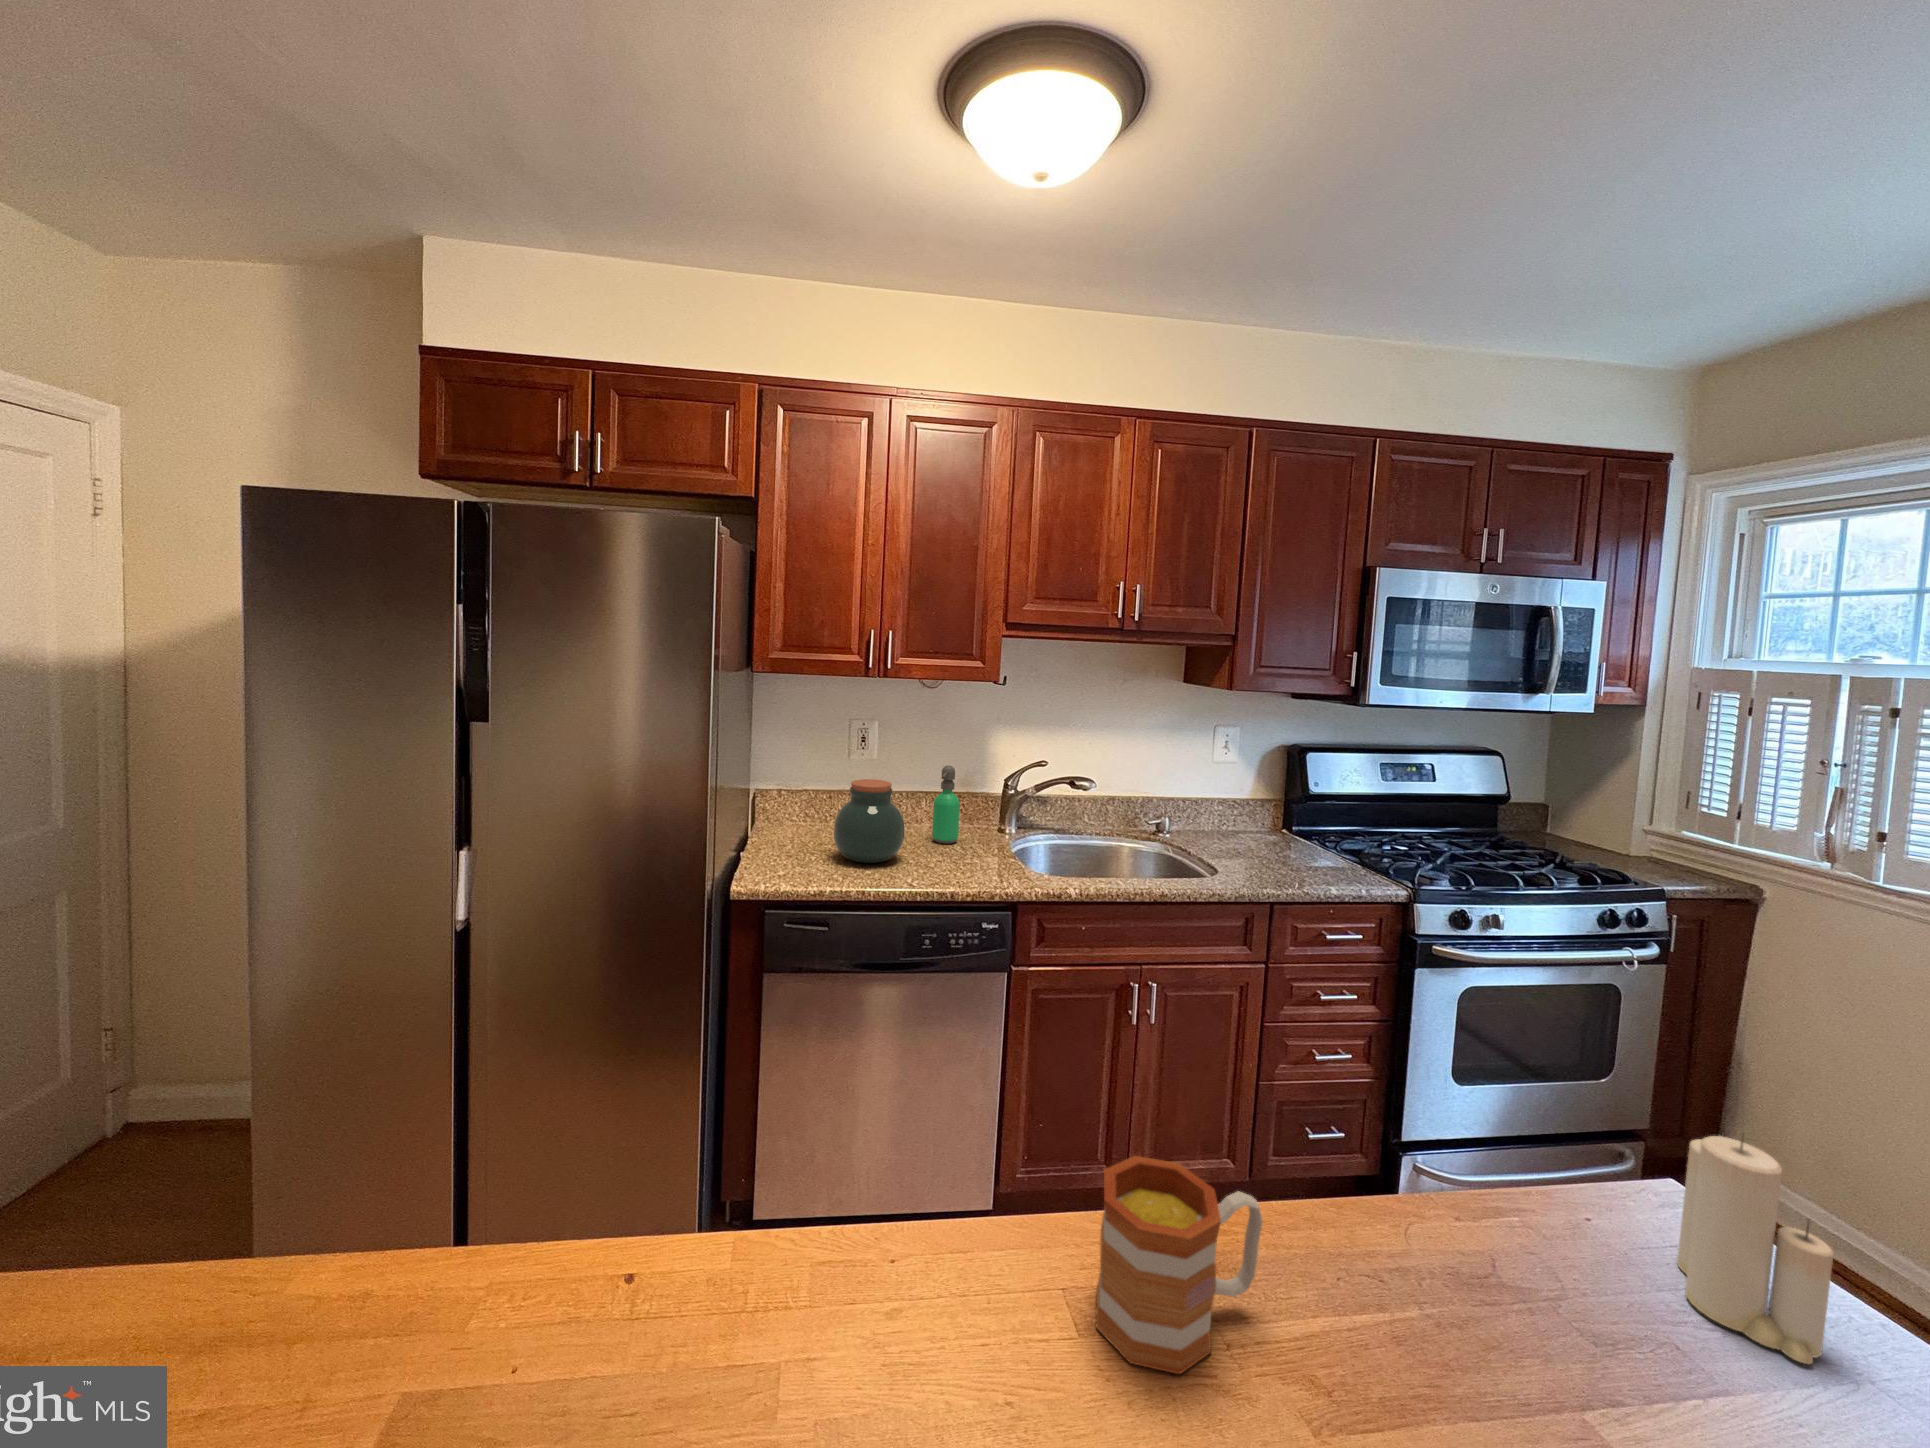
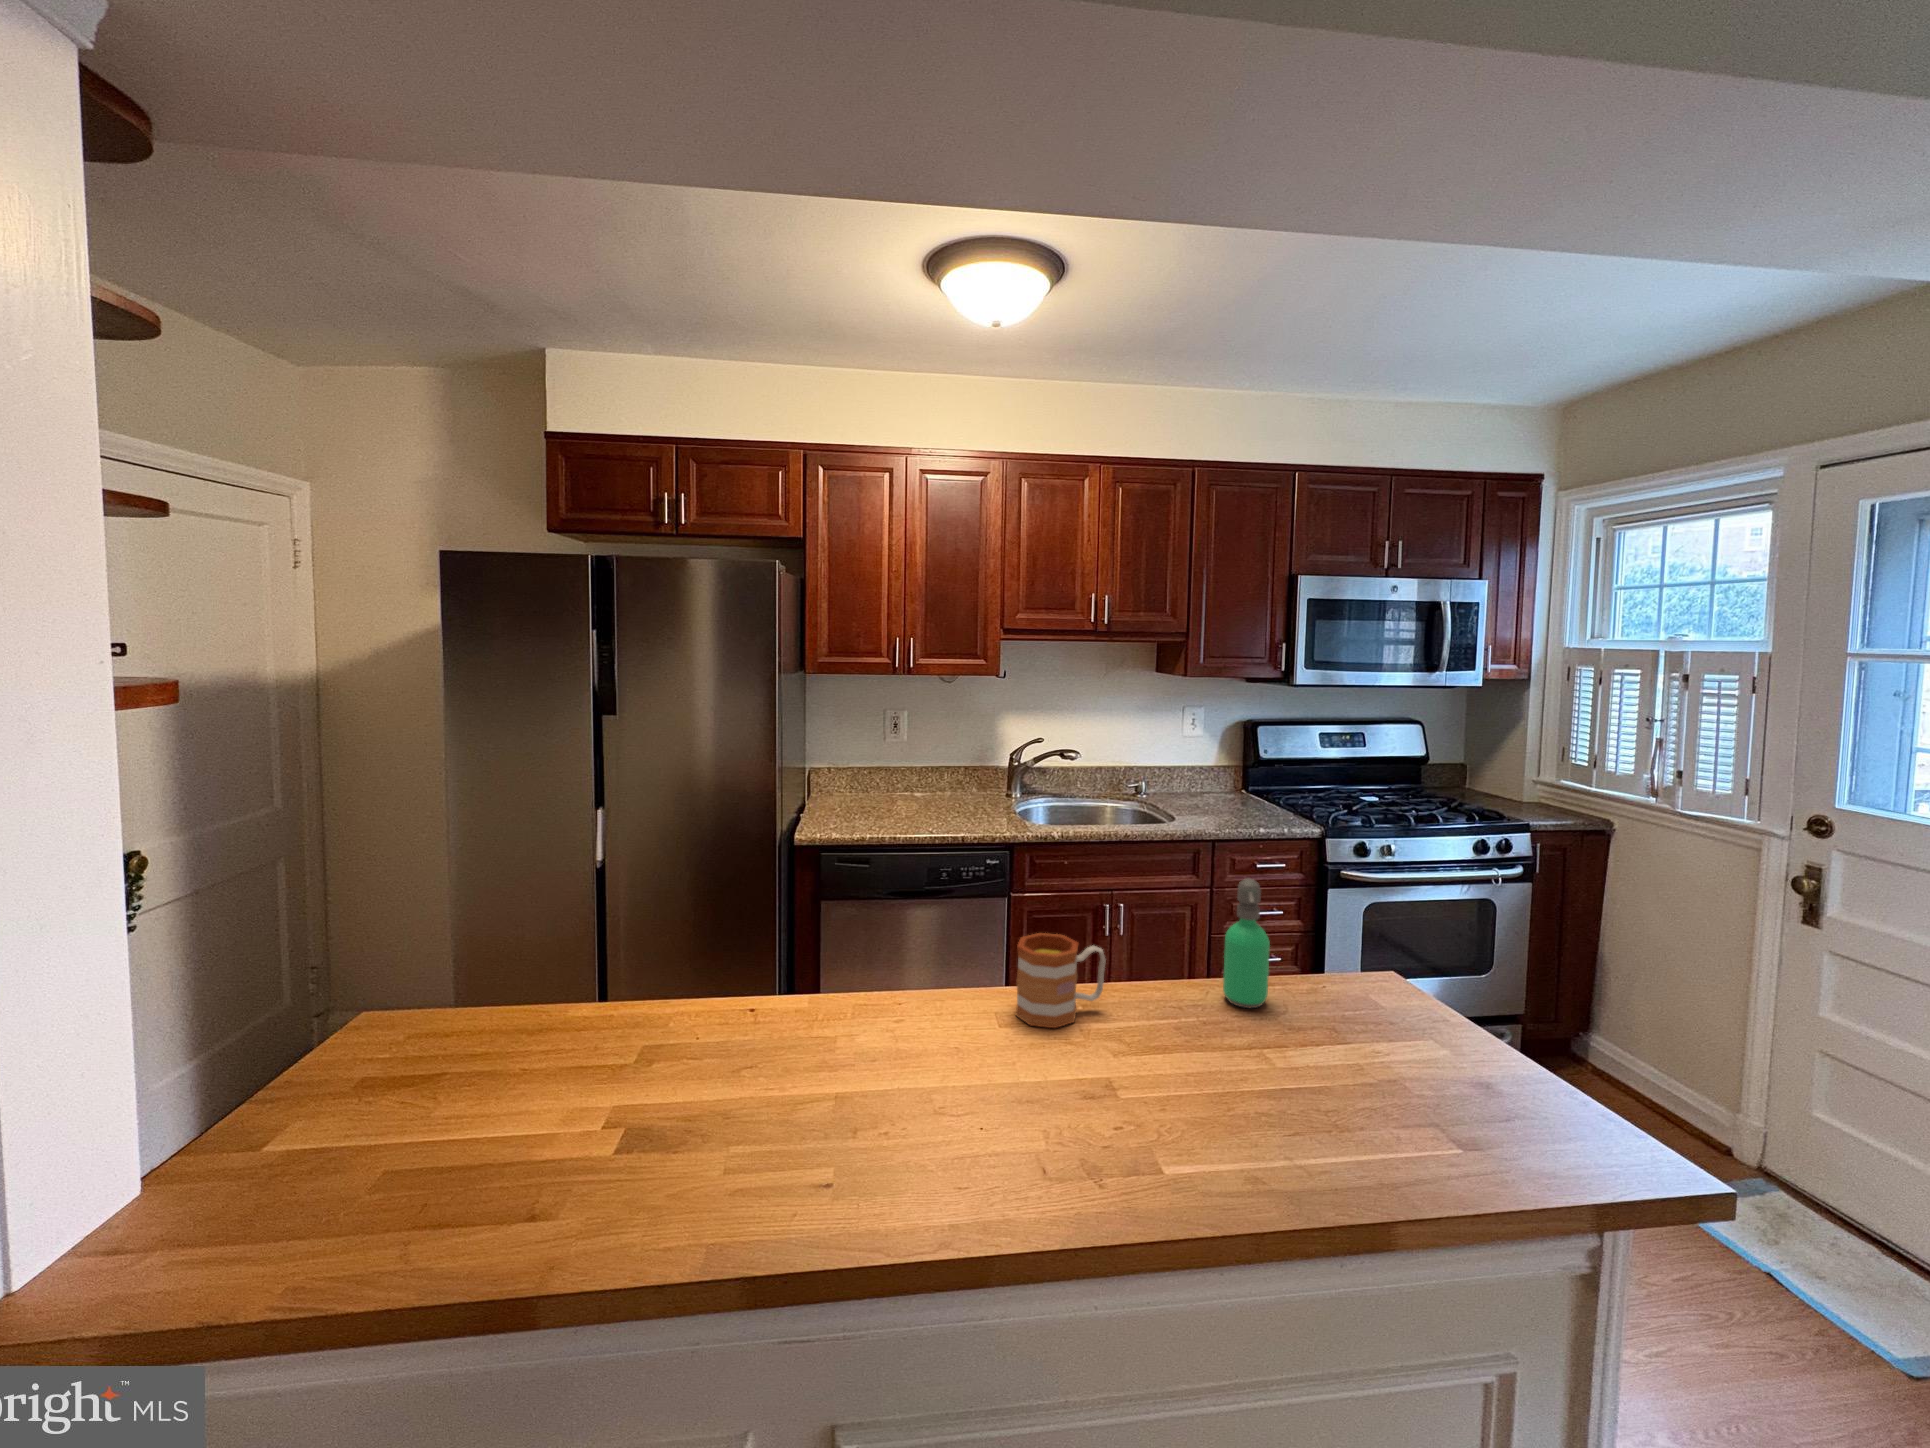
soap dispenser: present [932,765,960,844] -> present [1223,878,1270,1008]
jar: present [834,779,905,863] -> none [872,755,927,819]
candle: present [1677,1133,1834,1364] -> none [1351,908,1411,1024]

